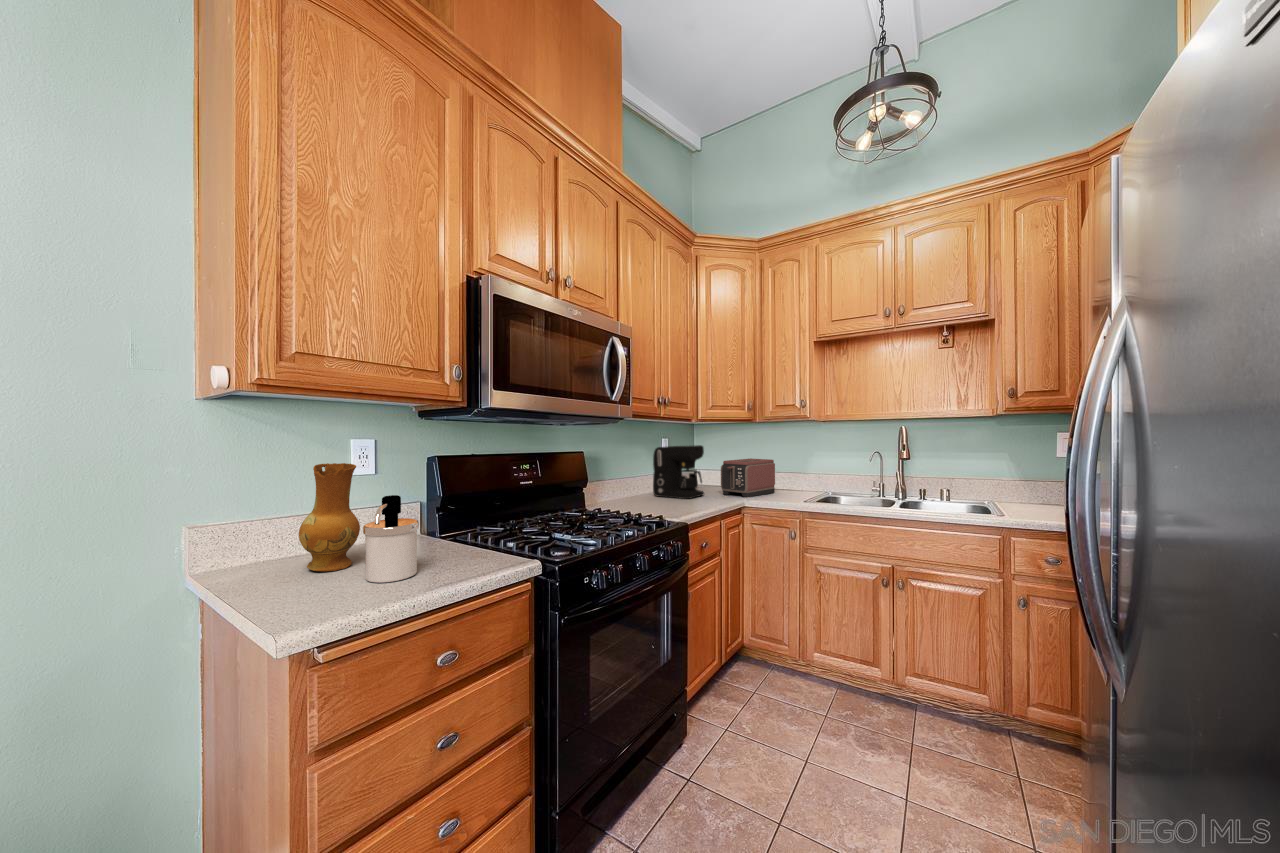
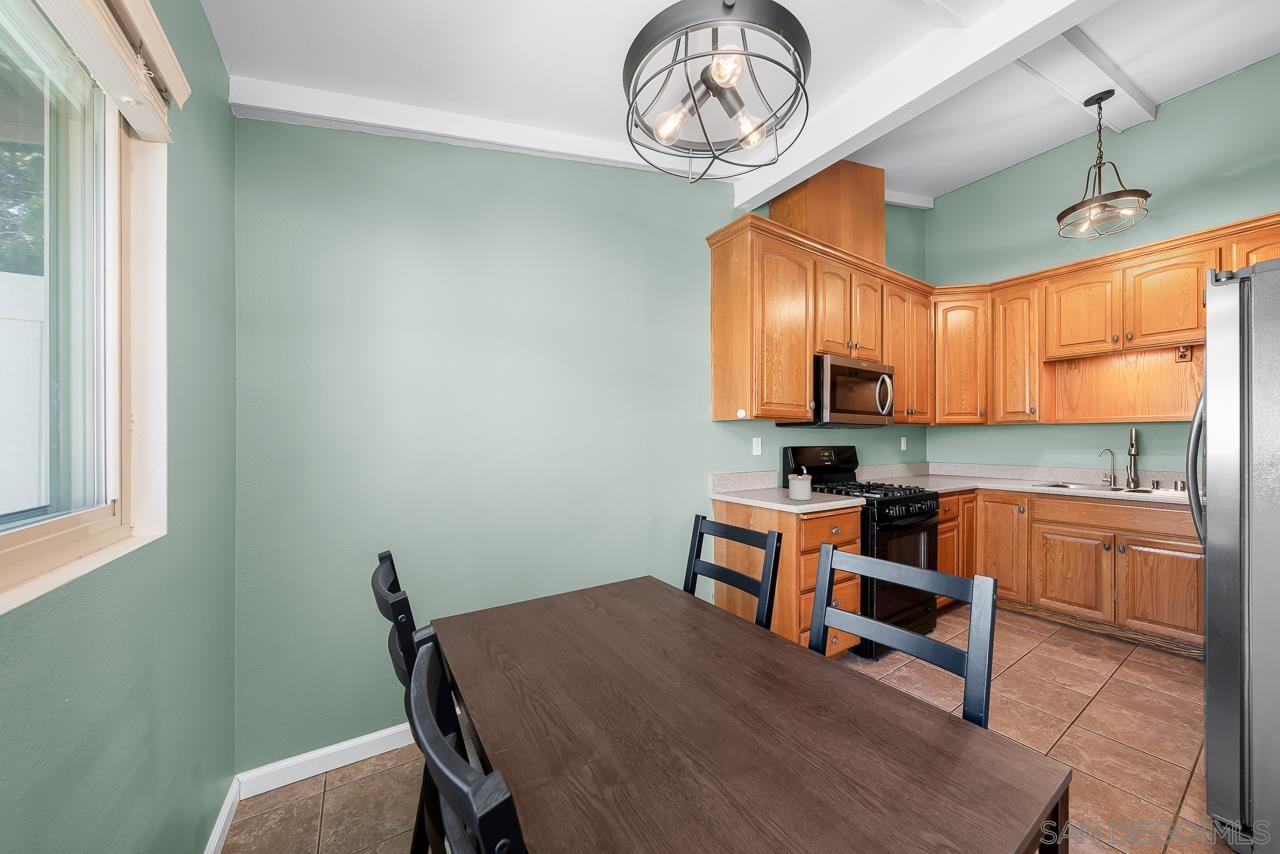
coffee maker: present [653,445,704,499] -> none [899,443,942,481]
toaster: present [721,458,775,498] -> none [956,454,1006,483]
ceramic jug: present [299,463,360,572] -> none [752,449,776,496]

